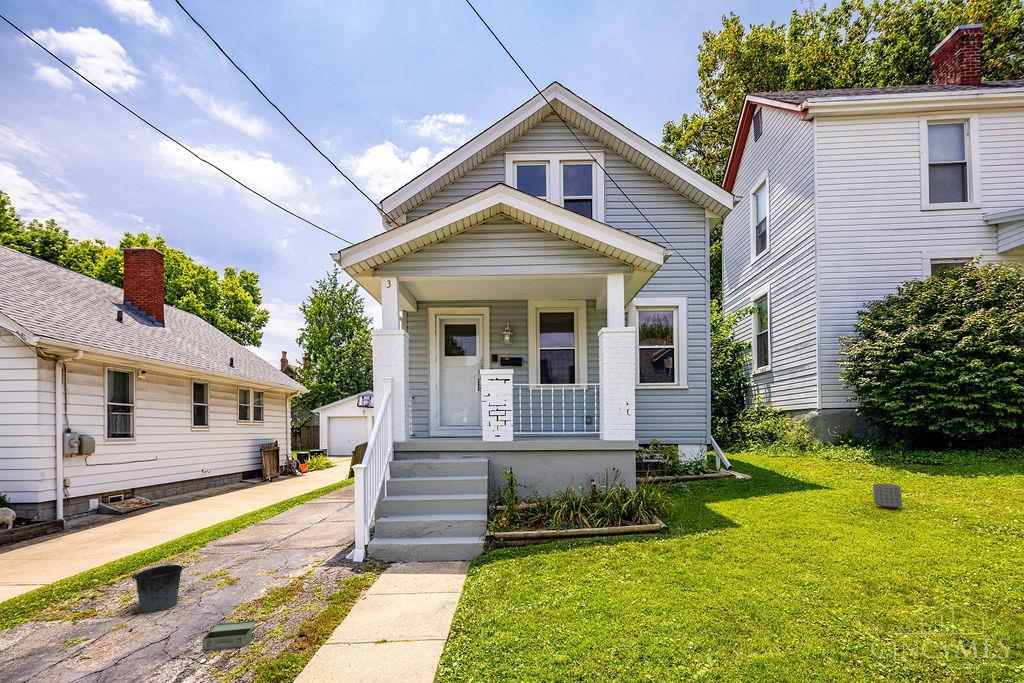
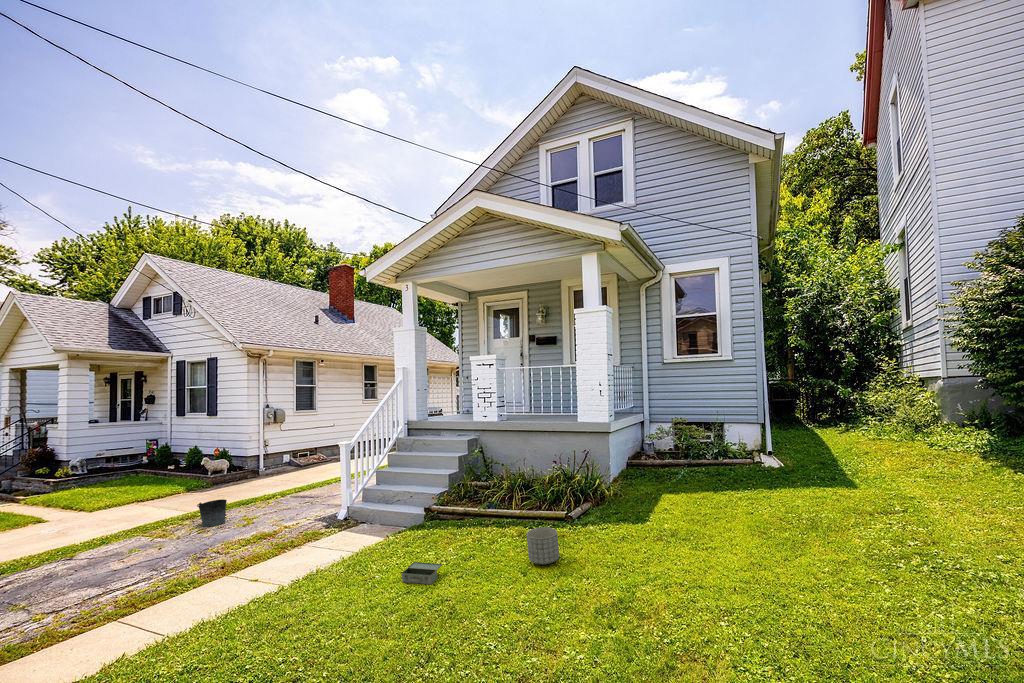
planter: present [873,483,902,509] -> present [527,527,559,565]
toolbox: present [202,621,257,650] -> present [402,562,442,584]

